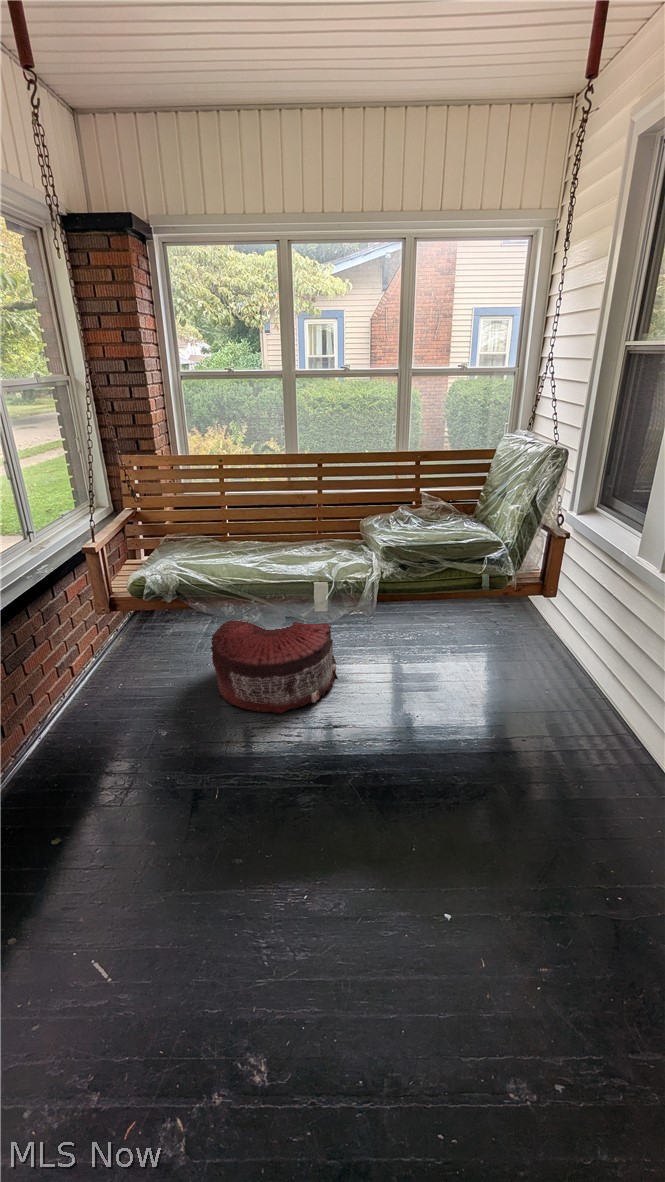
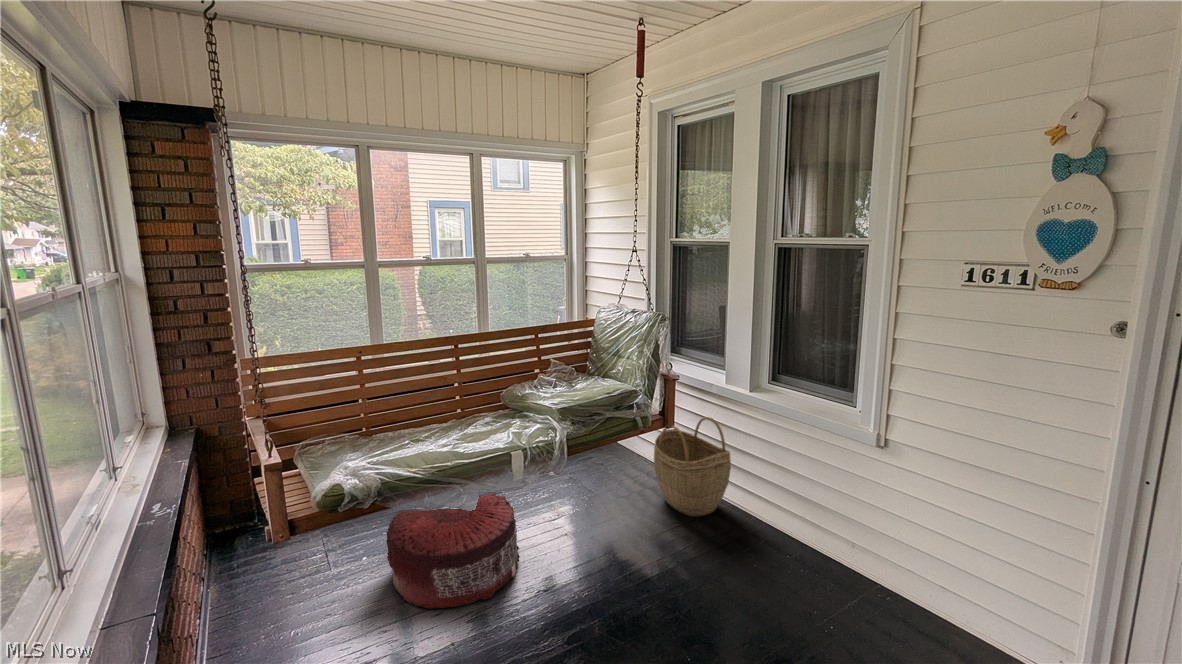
woven basket: none [525,593,622,710] -> present [654,417,731,517]

